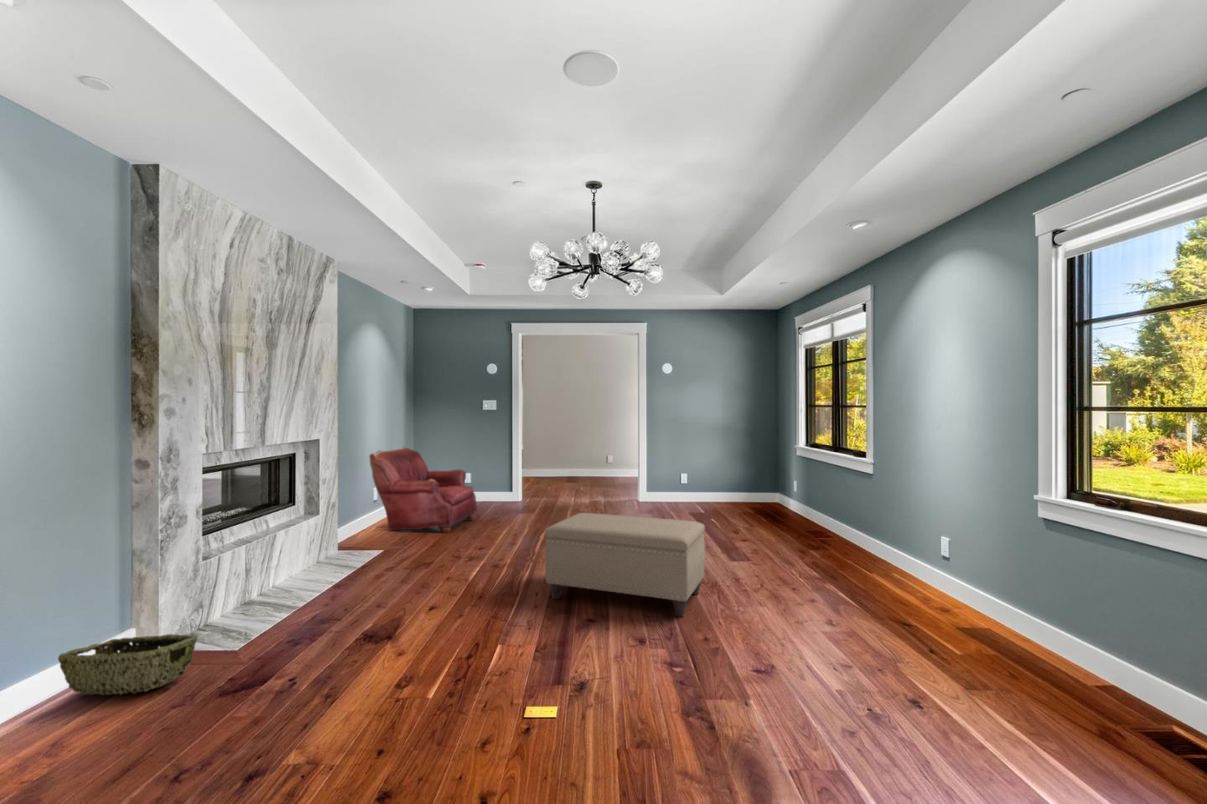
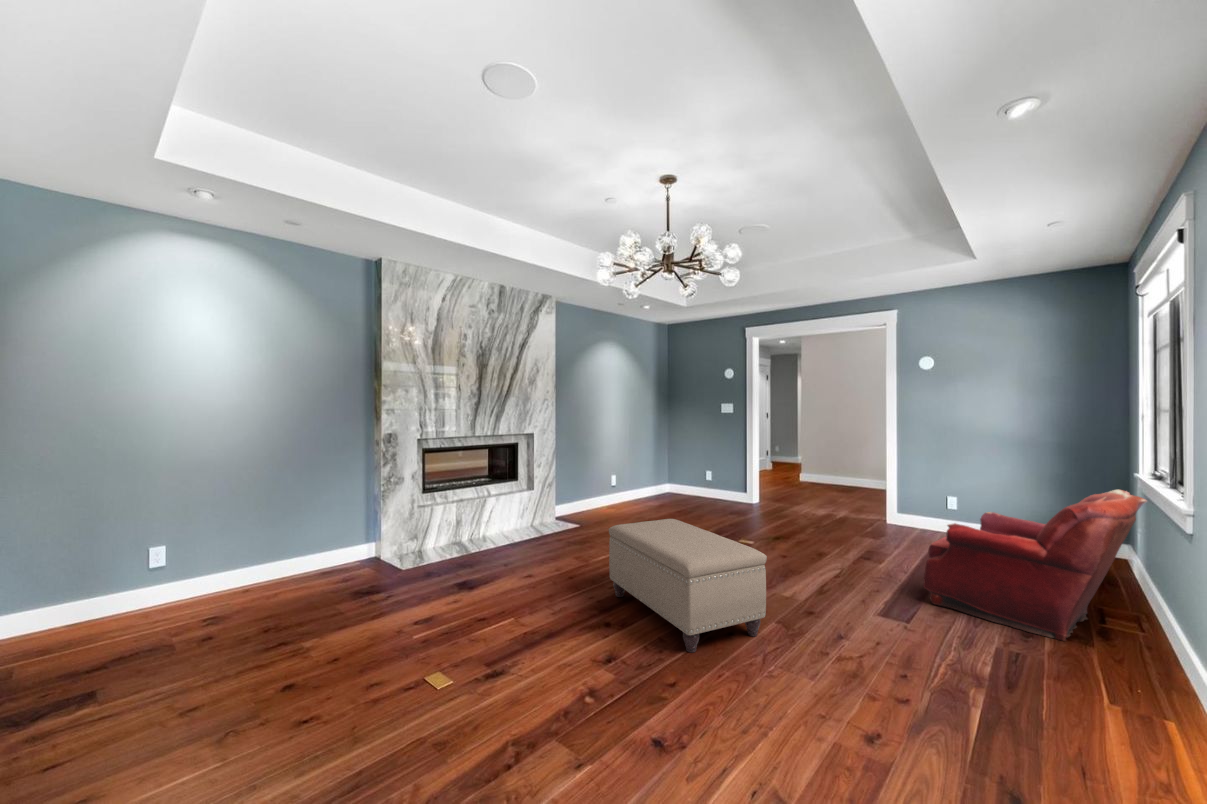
armchair: present [370,447,477,533] -> present [923,490,1147,641]
woven basket: present [58,634,197,695] -> none [312,545,371,579]

